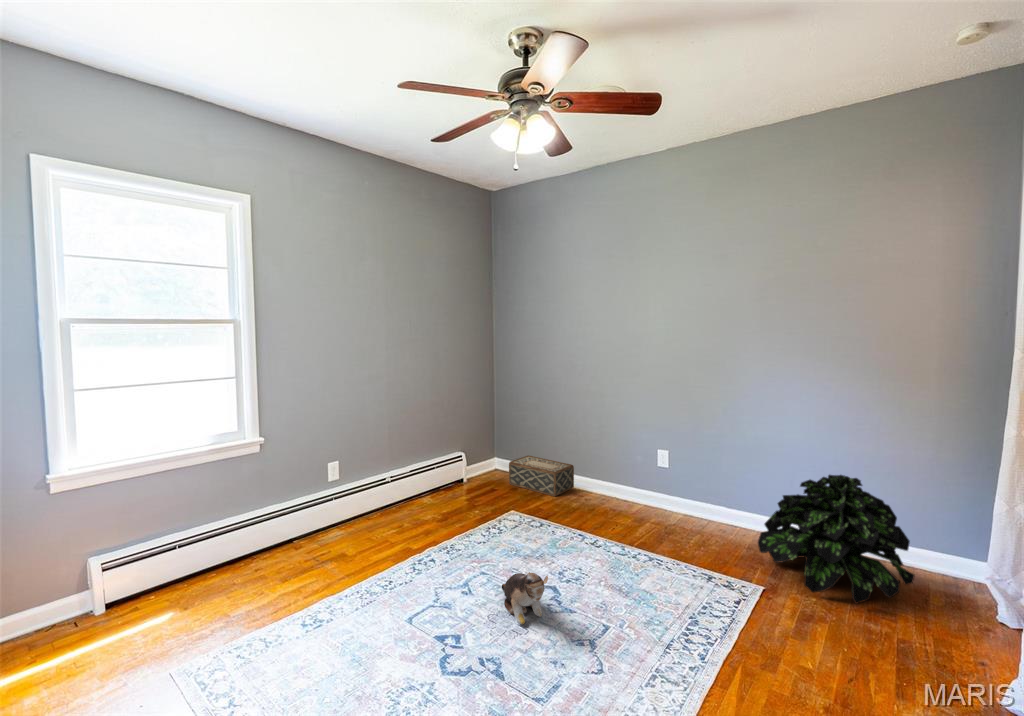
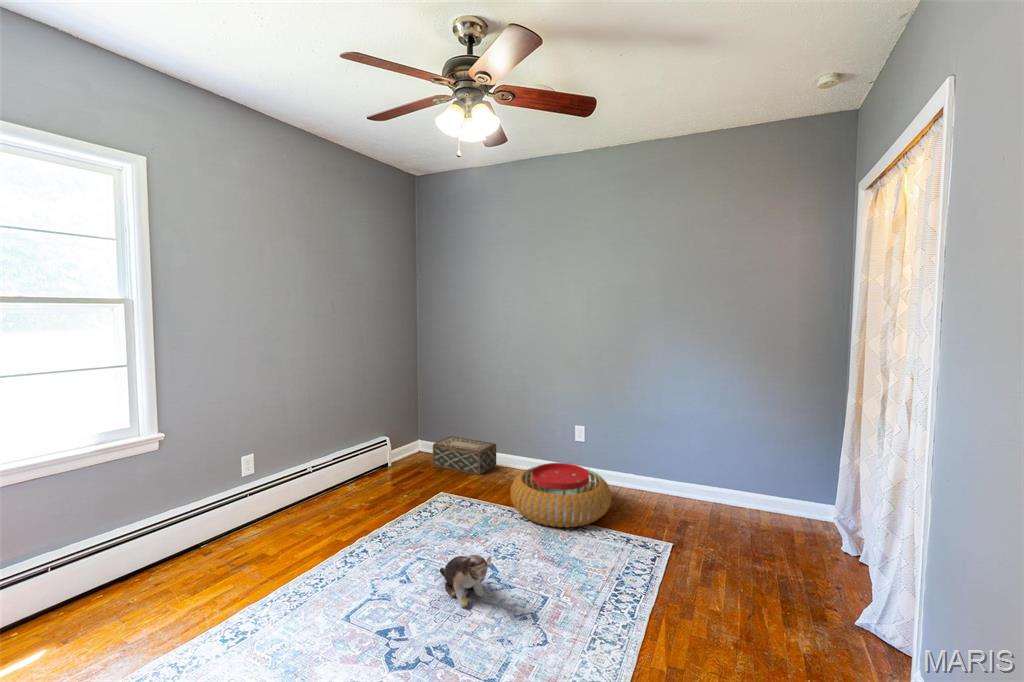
potted plant: present [758,475,914,604] -> none [665,441,789,551]
pouf: none [583,488,694,557] -> present [511,463,611,527]

